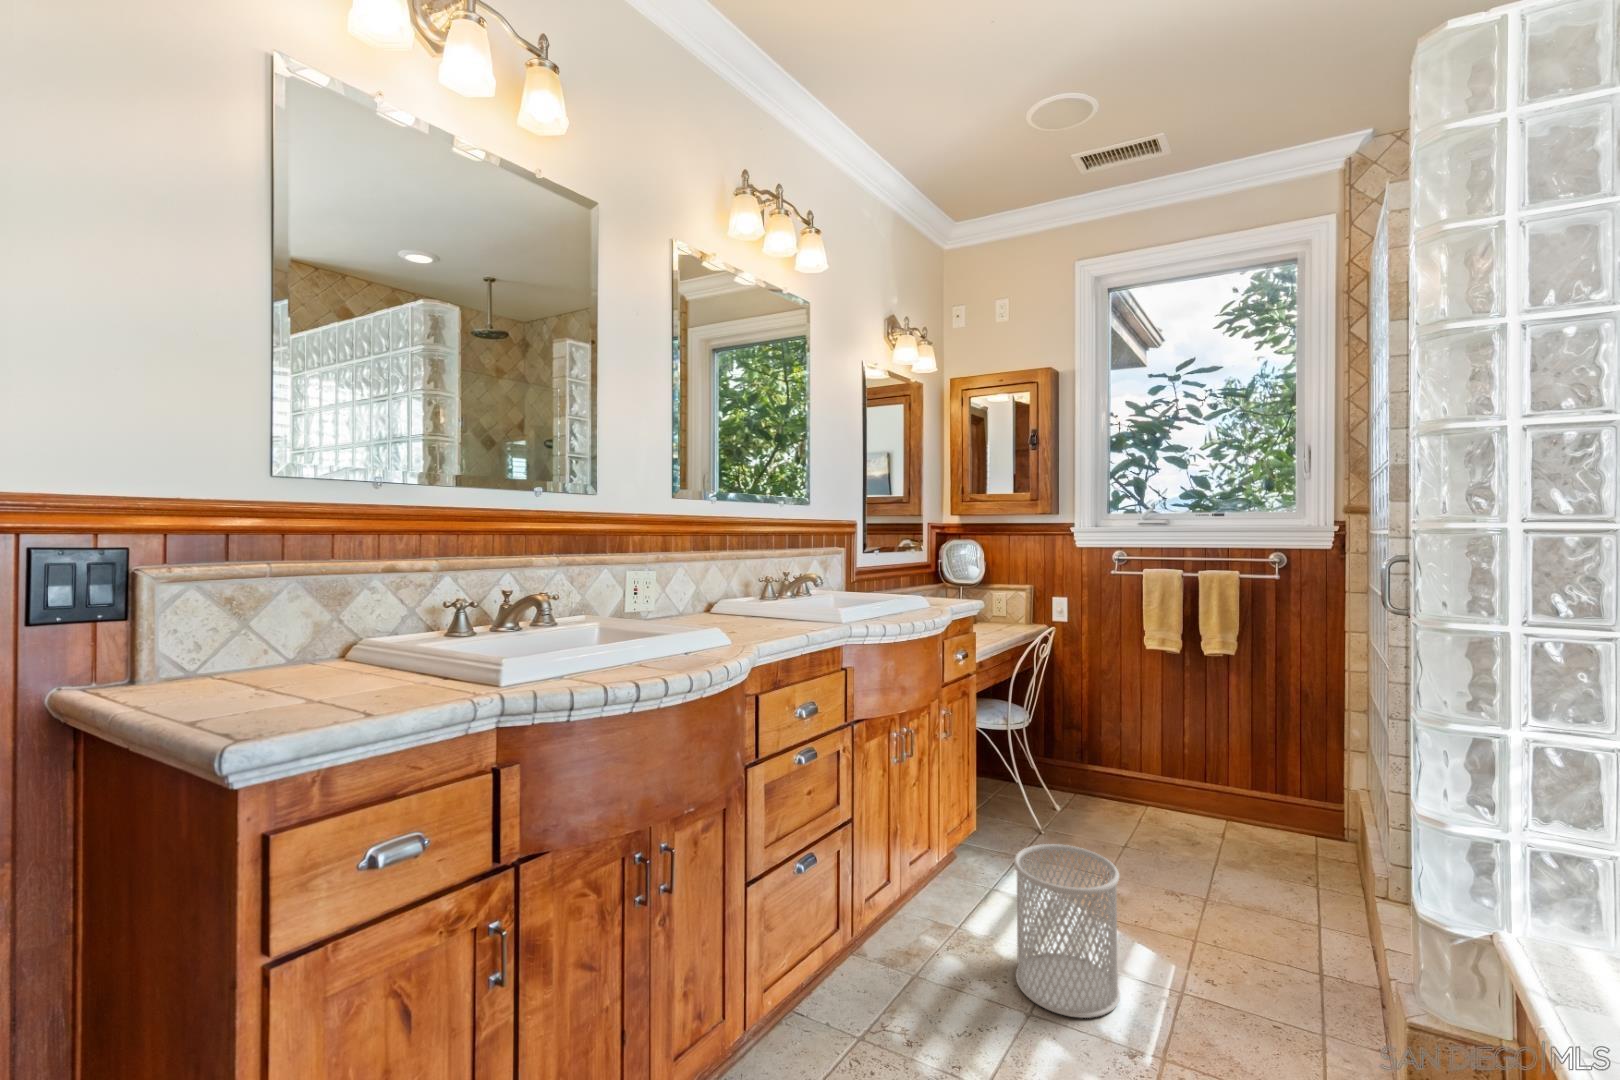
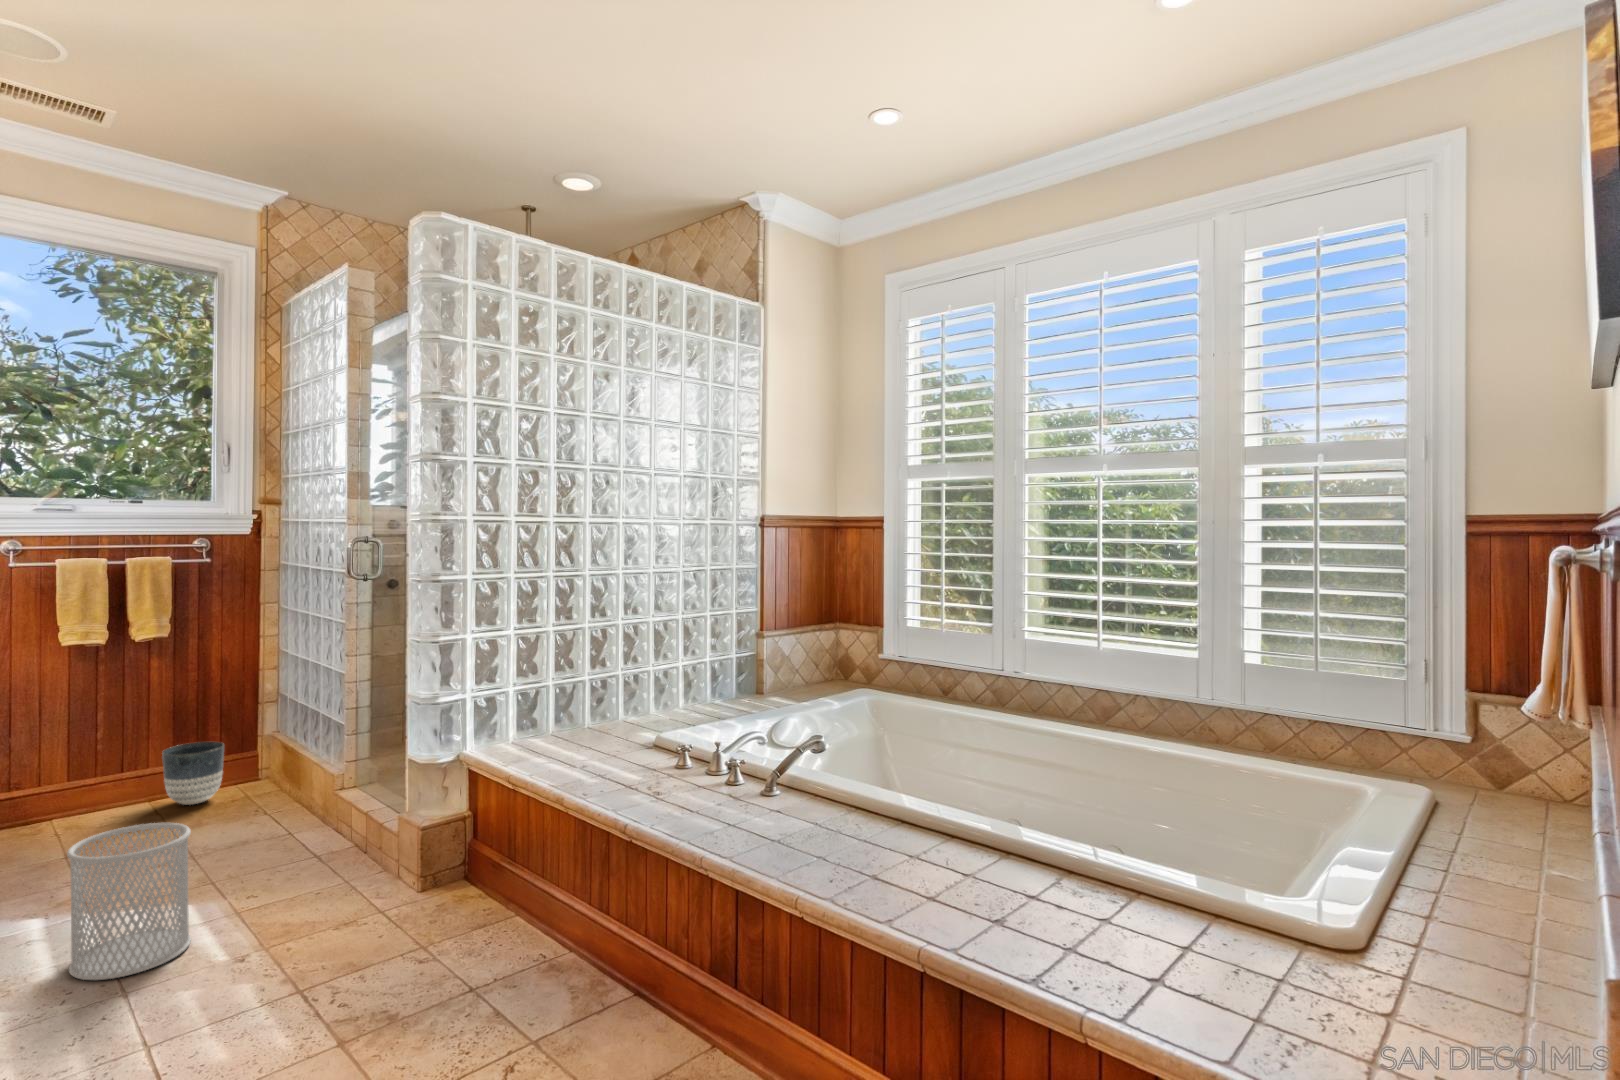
planter: none [1231,769,1295,840] -> present [162,742,224,805]

